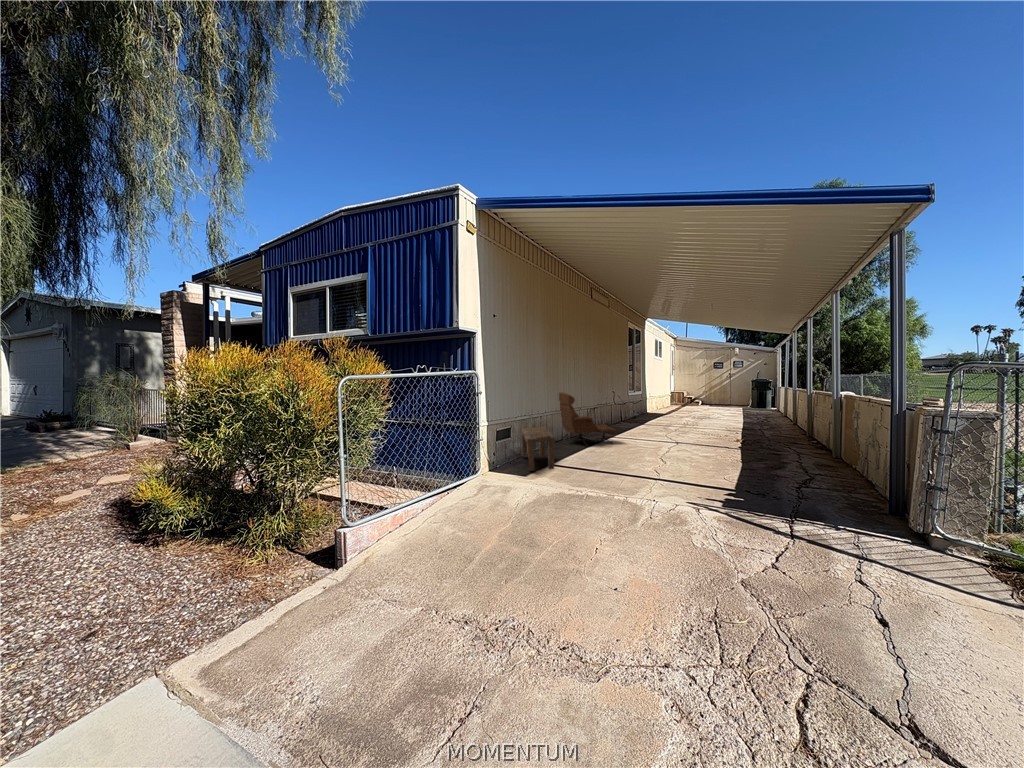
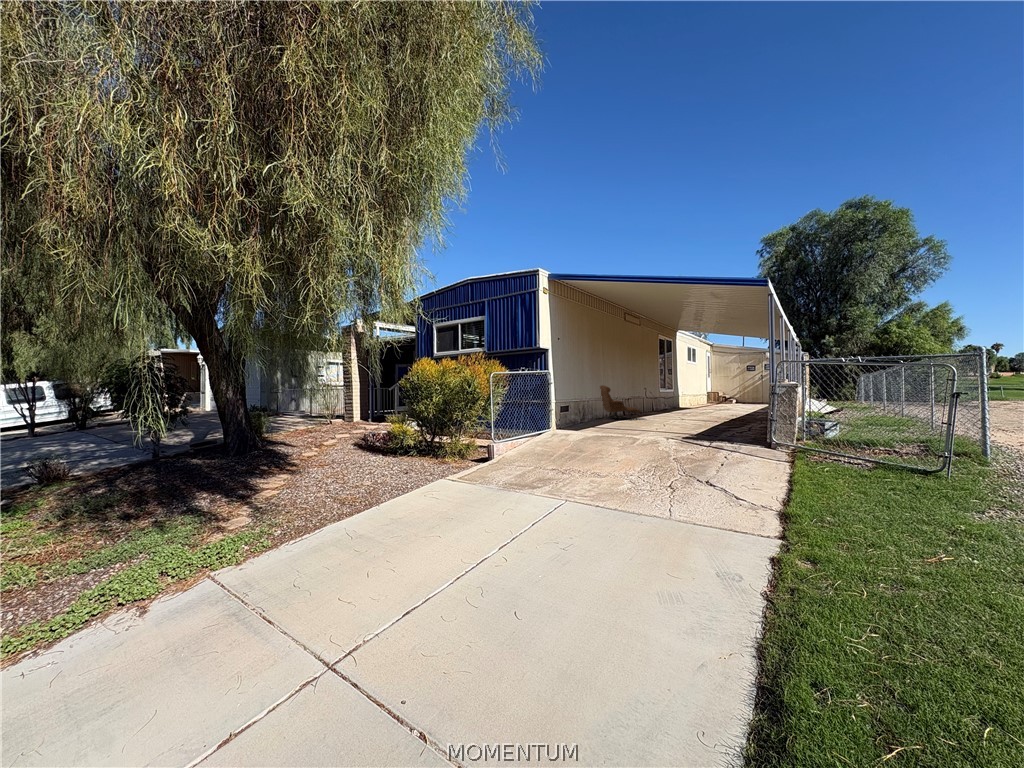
bench: present [522,427,554,471] -> none [576,405,595,428]

